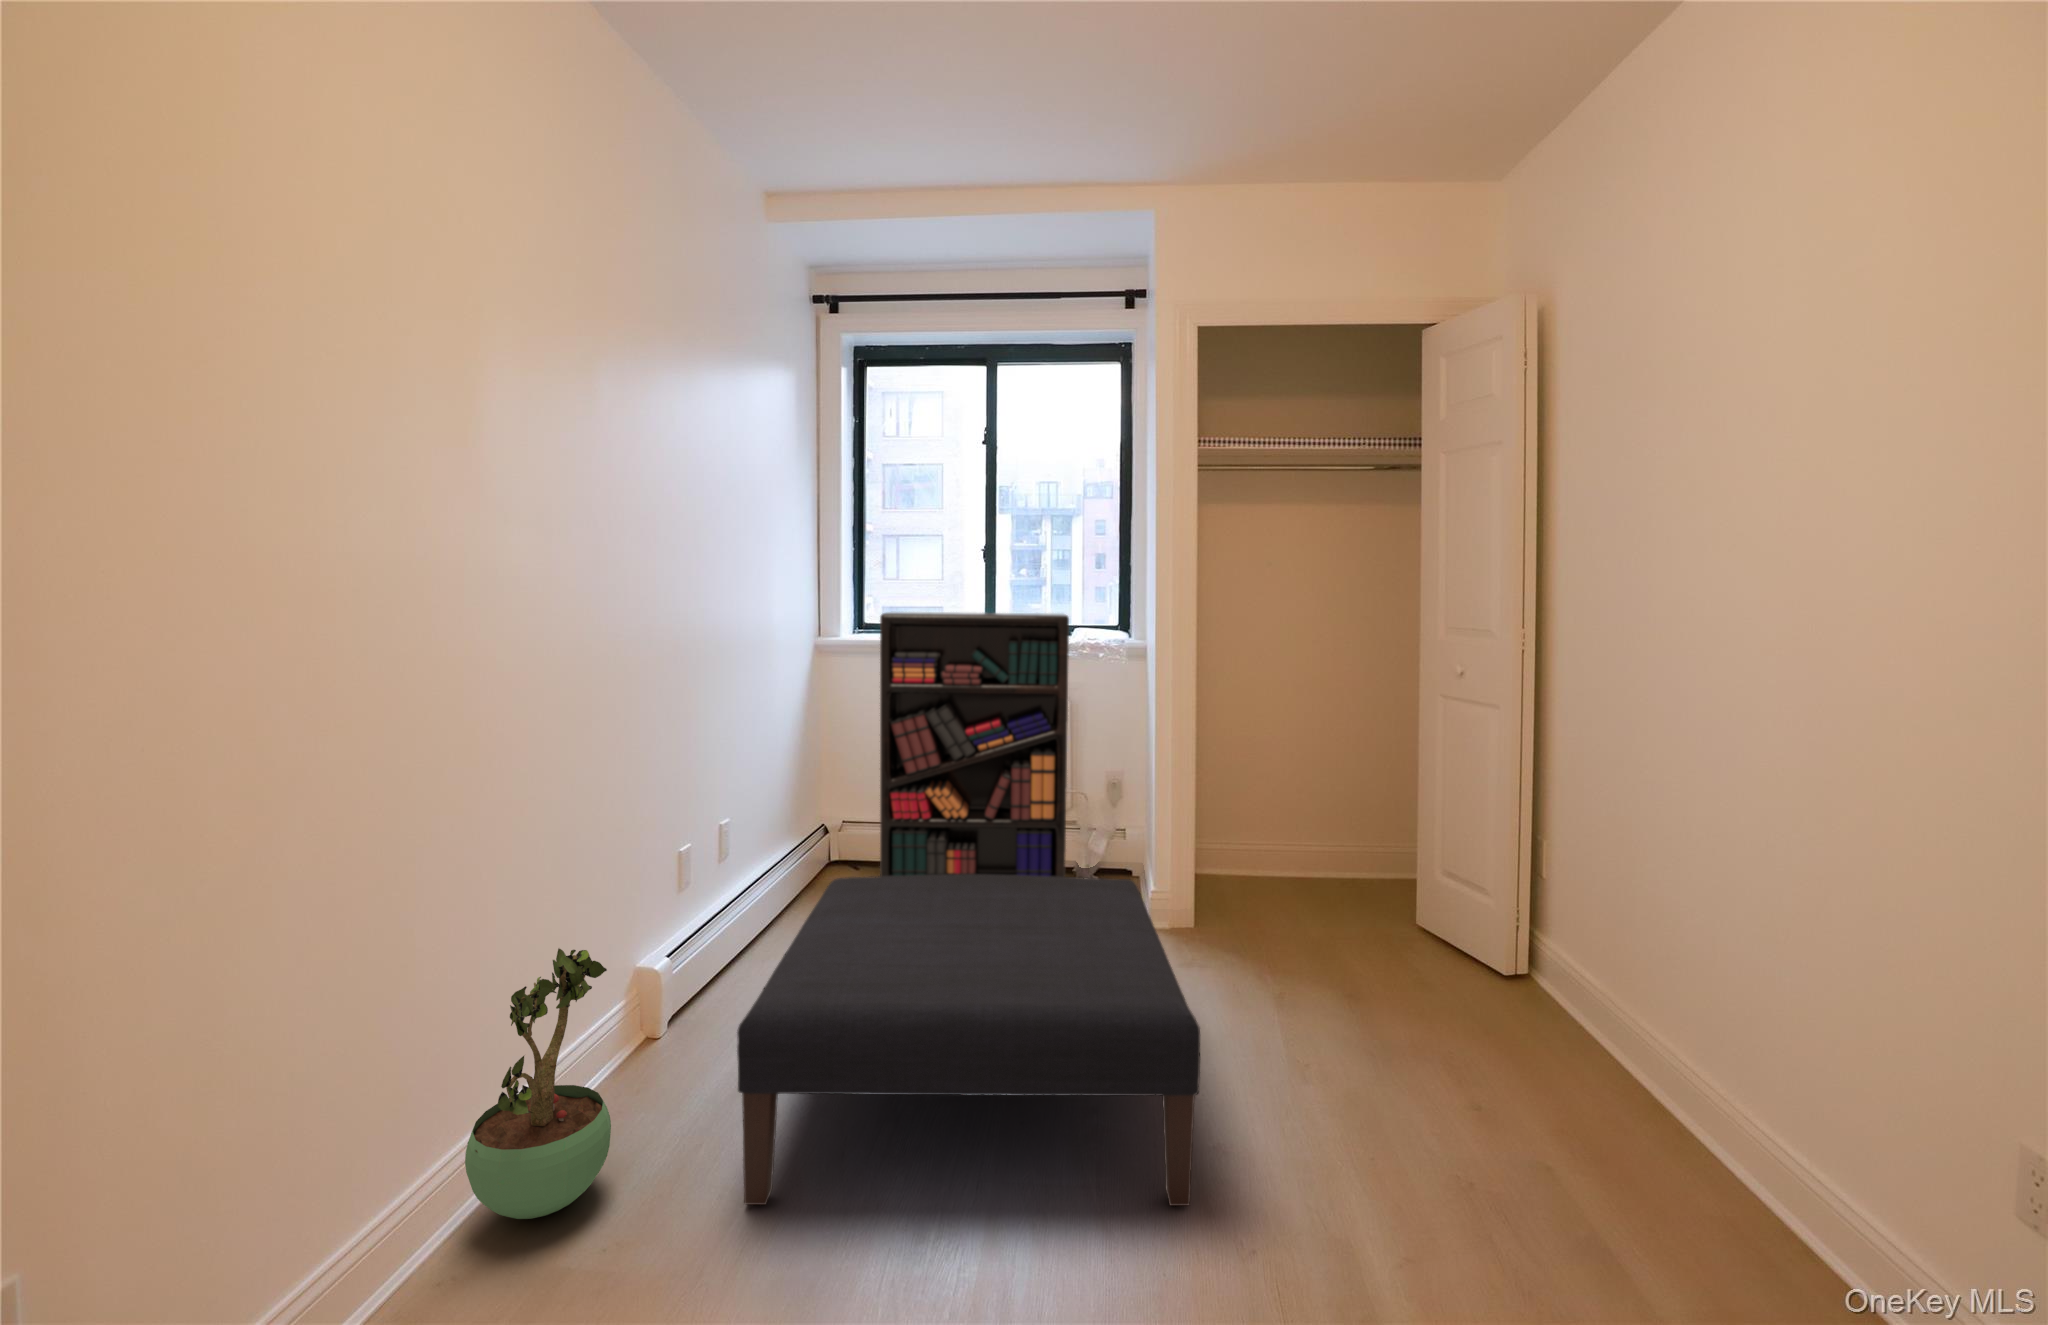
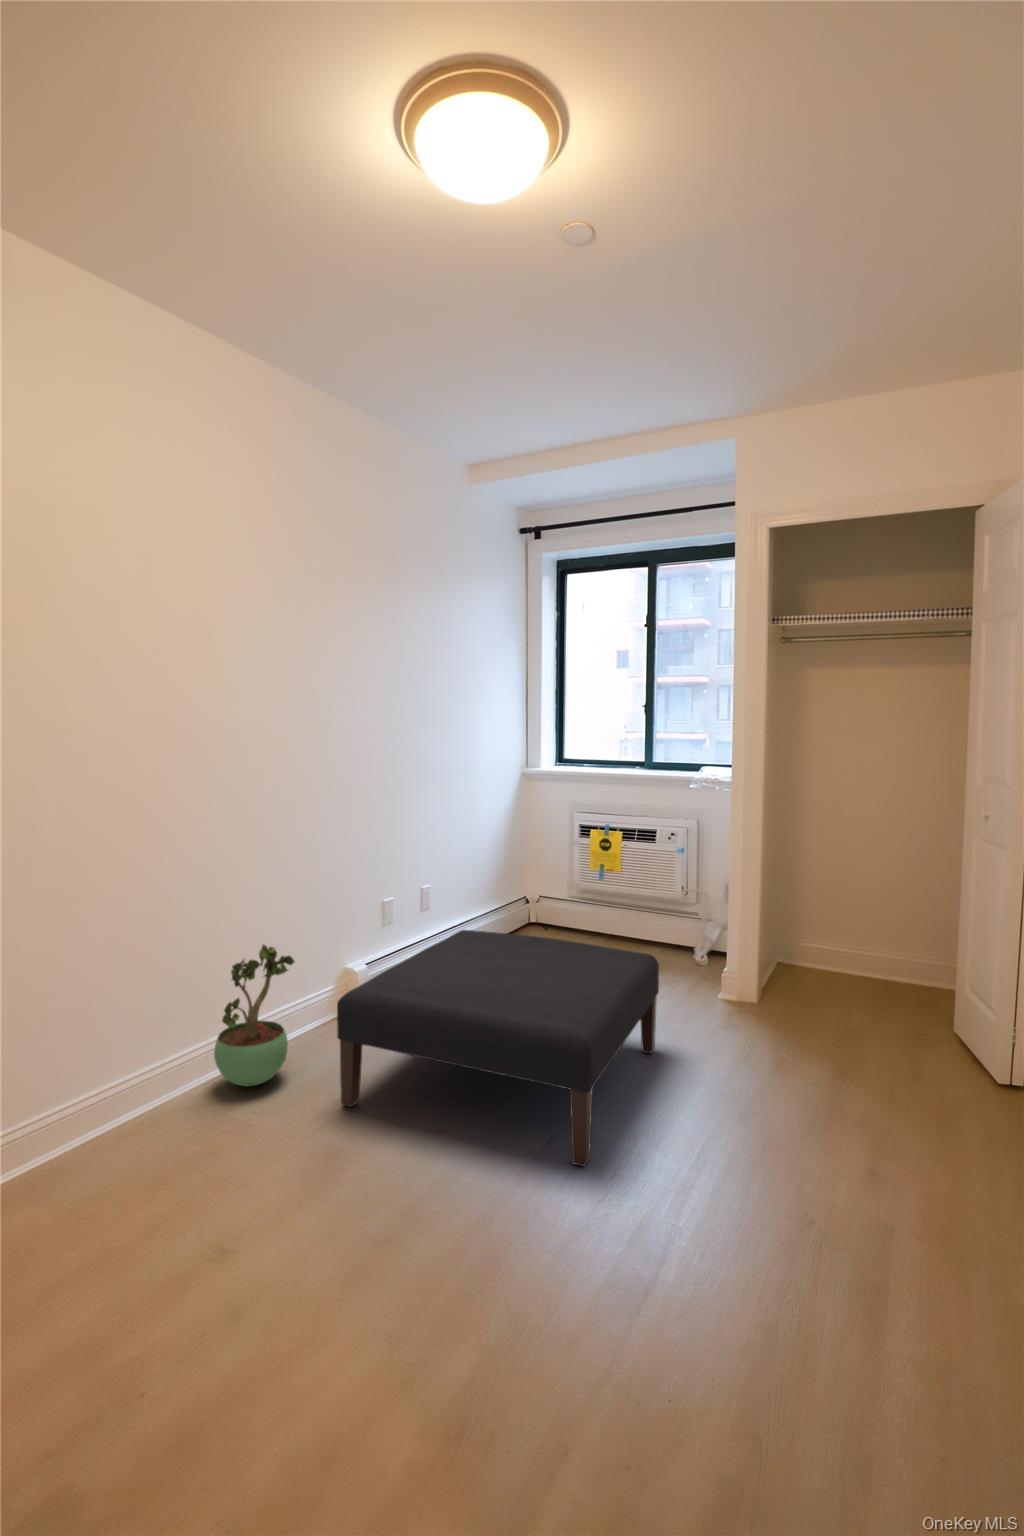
bookshelf: present [880,612,1069,877] -> none [544,751,691,967]

